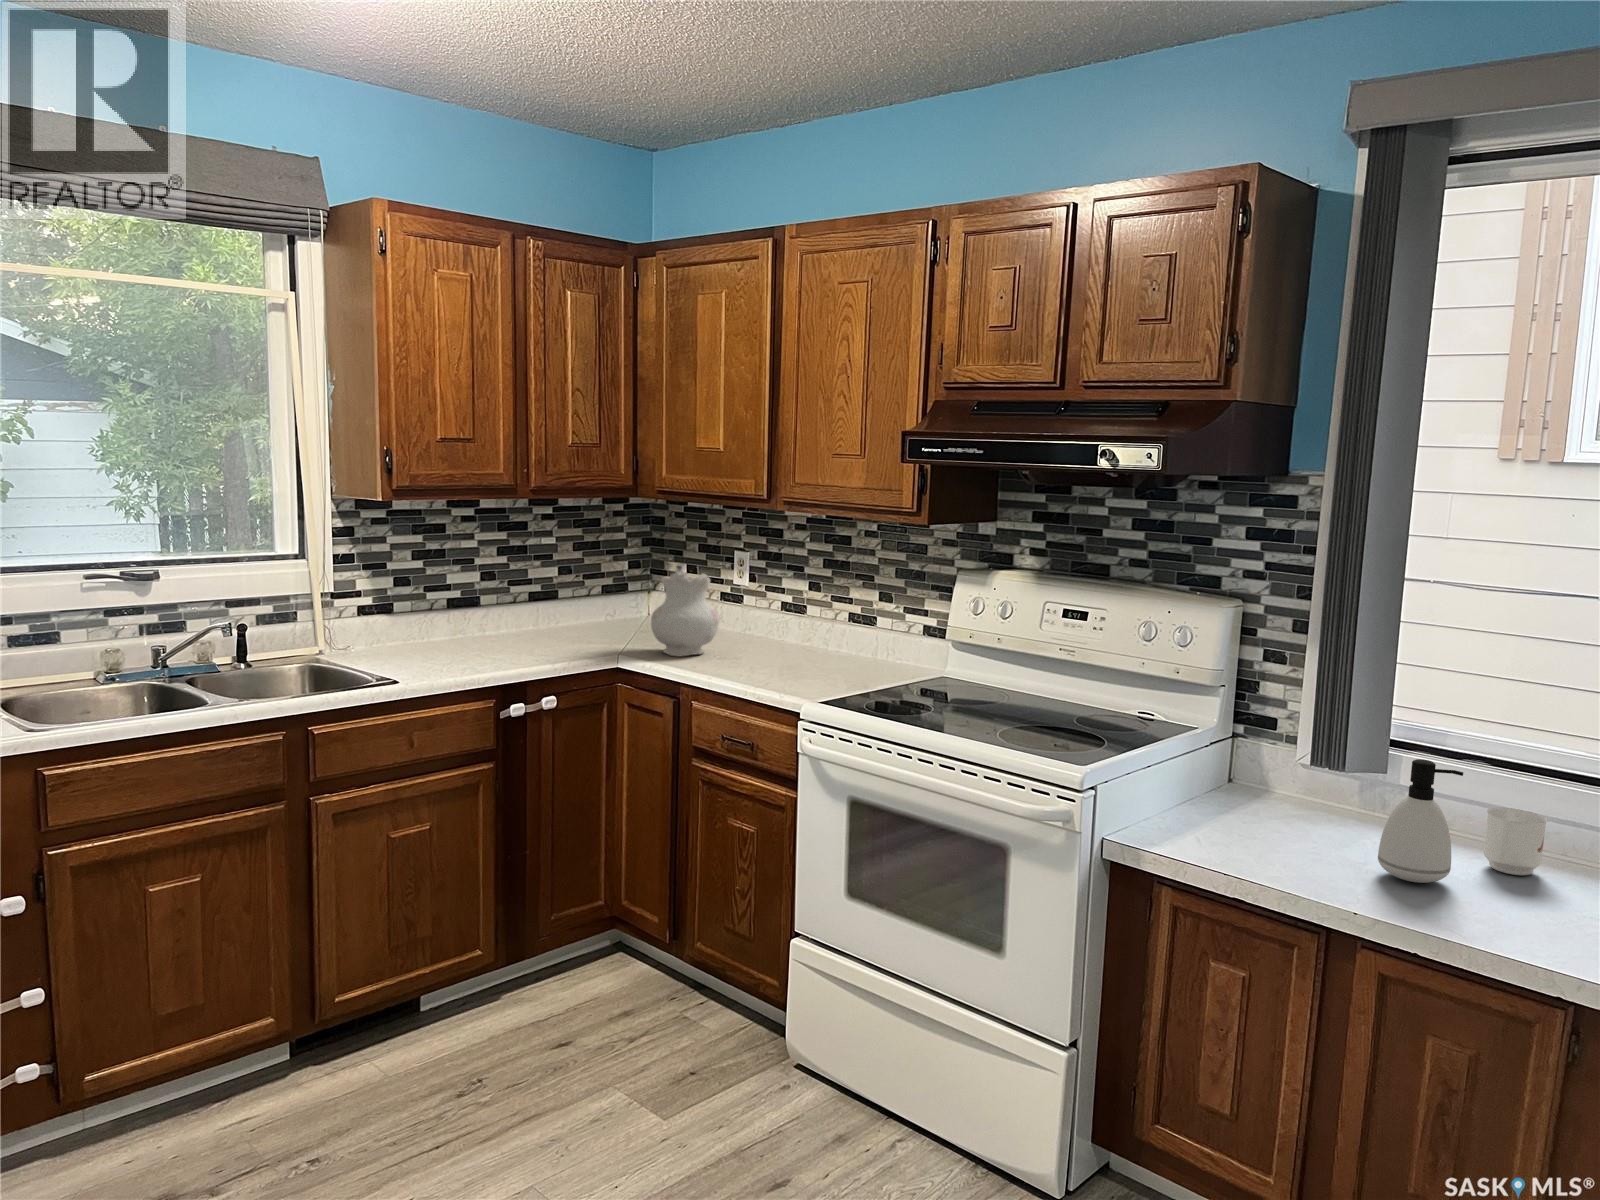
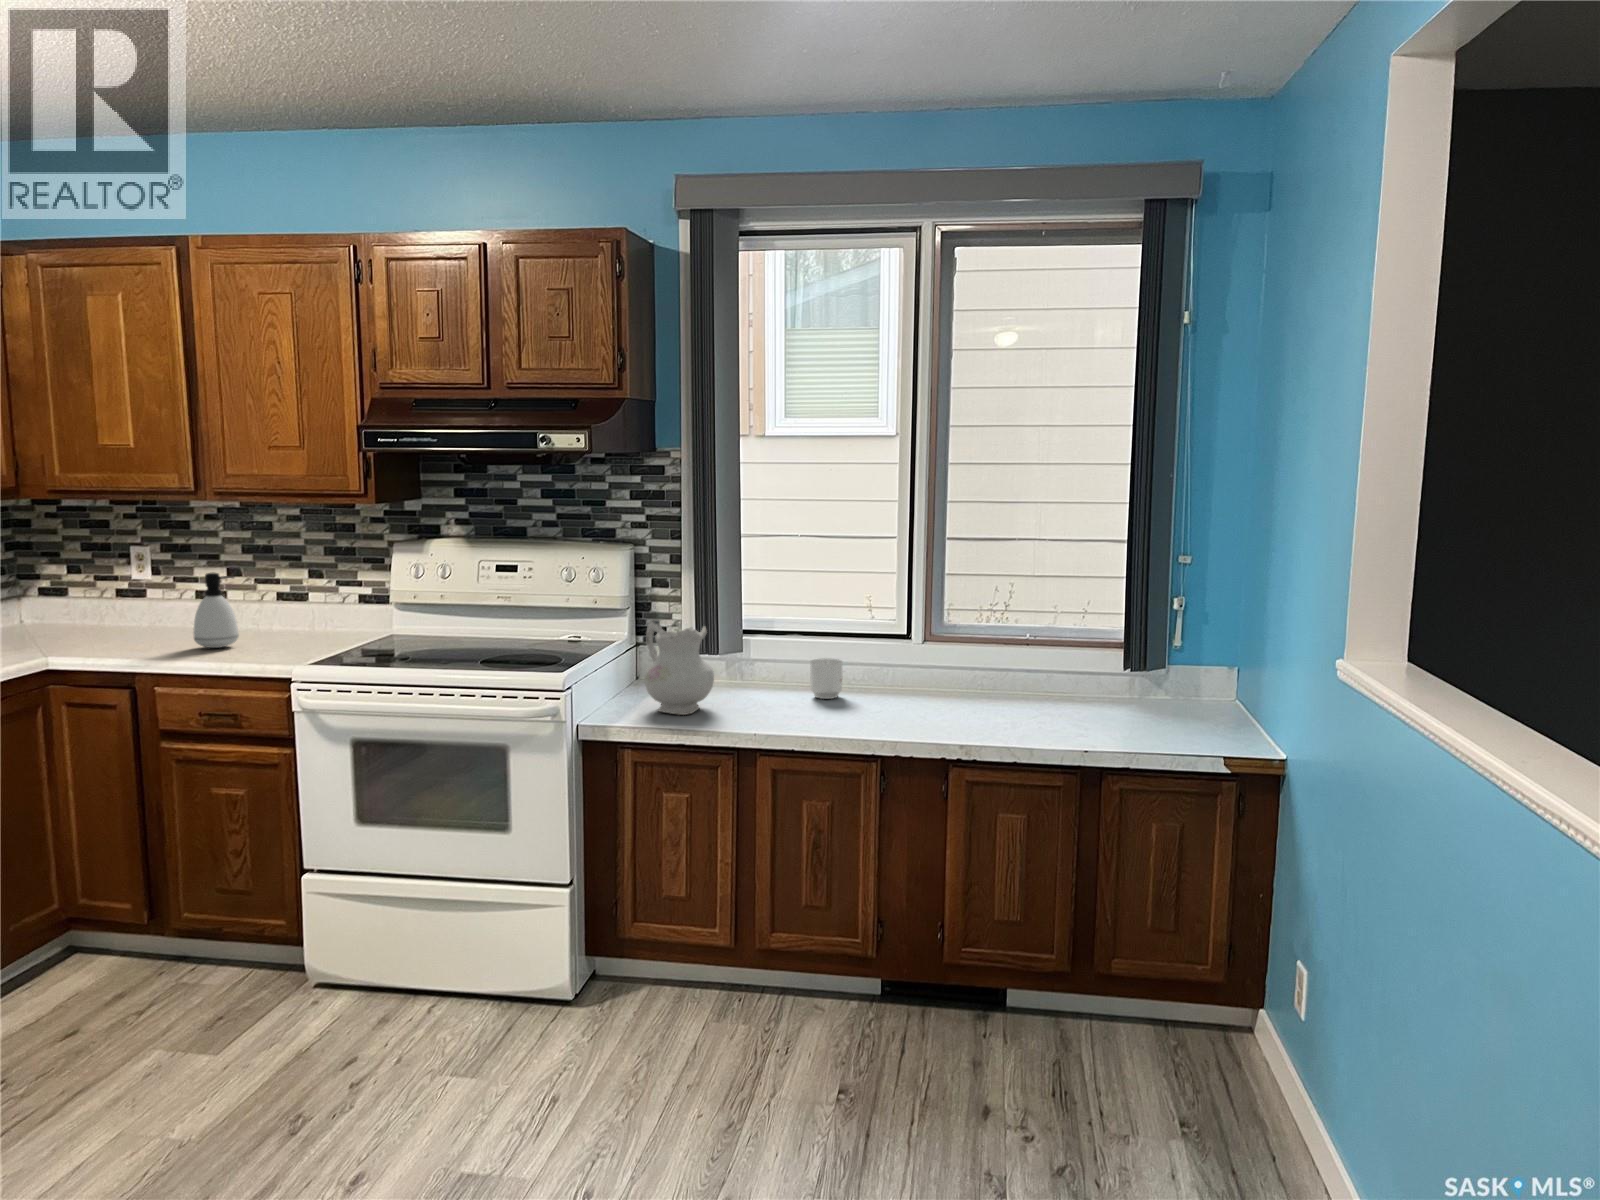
ceramic pitcher: present [651,564,719,656] -> present [644,619,714,715]
soap dispenser: present [1378,759,1463,883] -> present [193,573,239,648]

